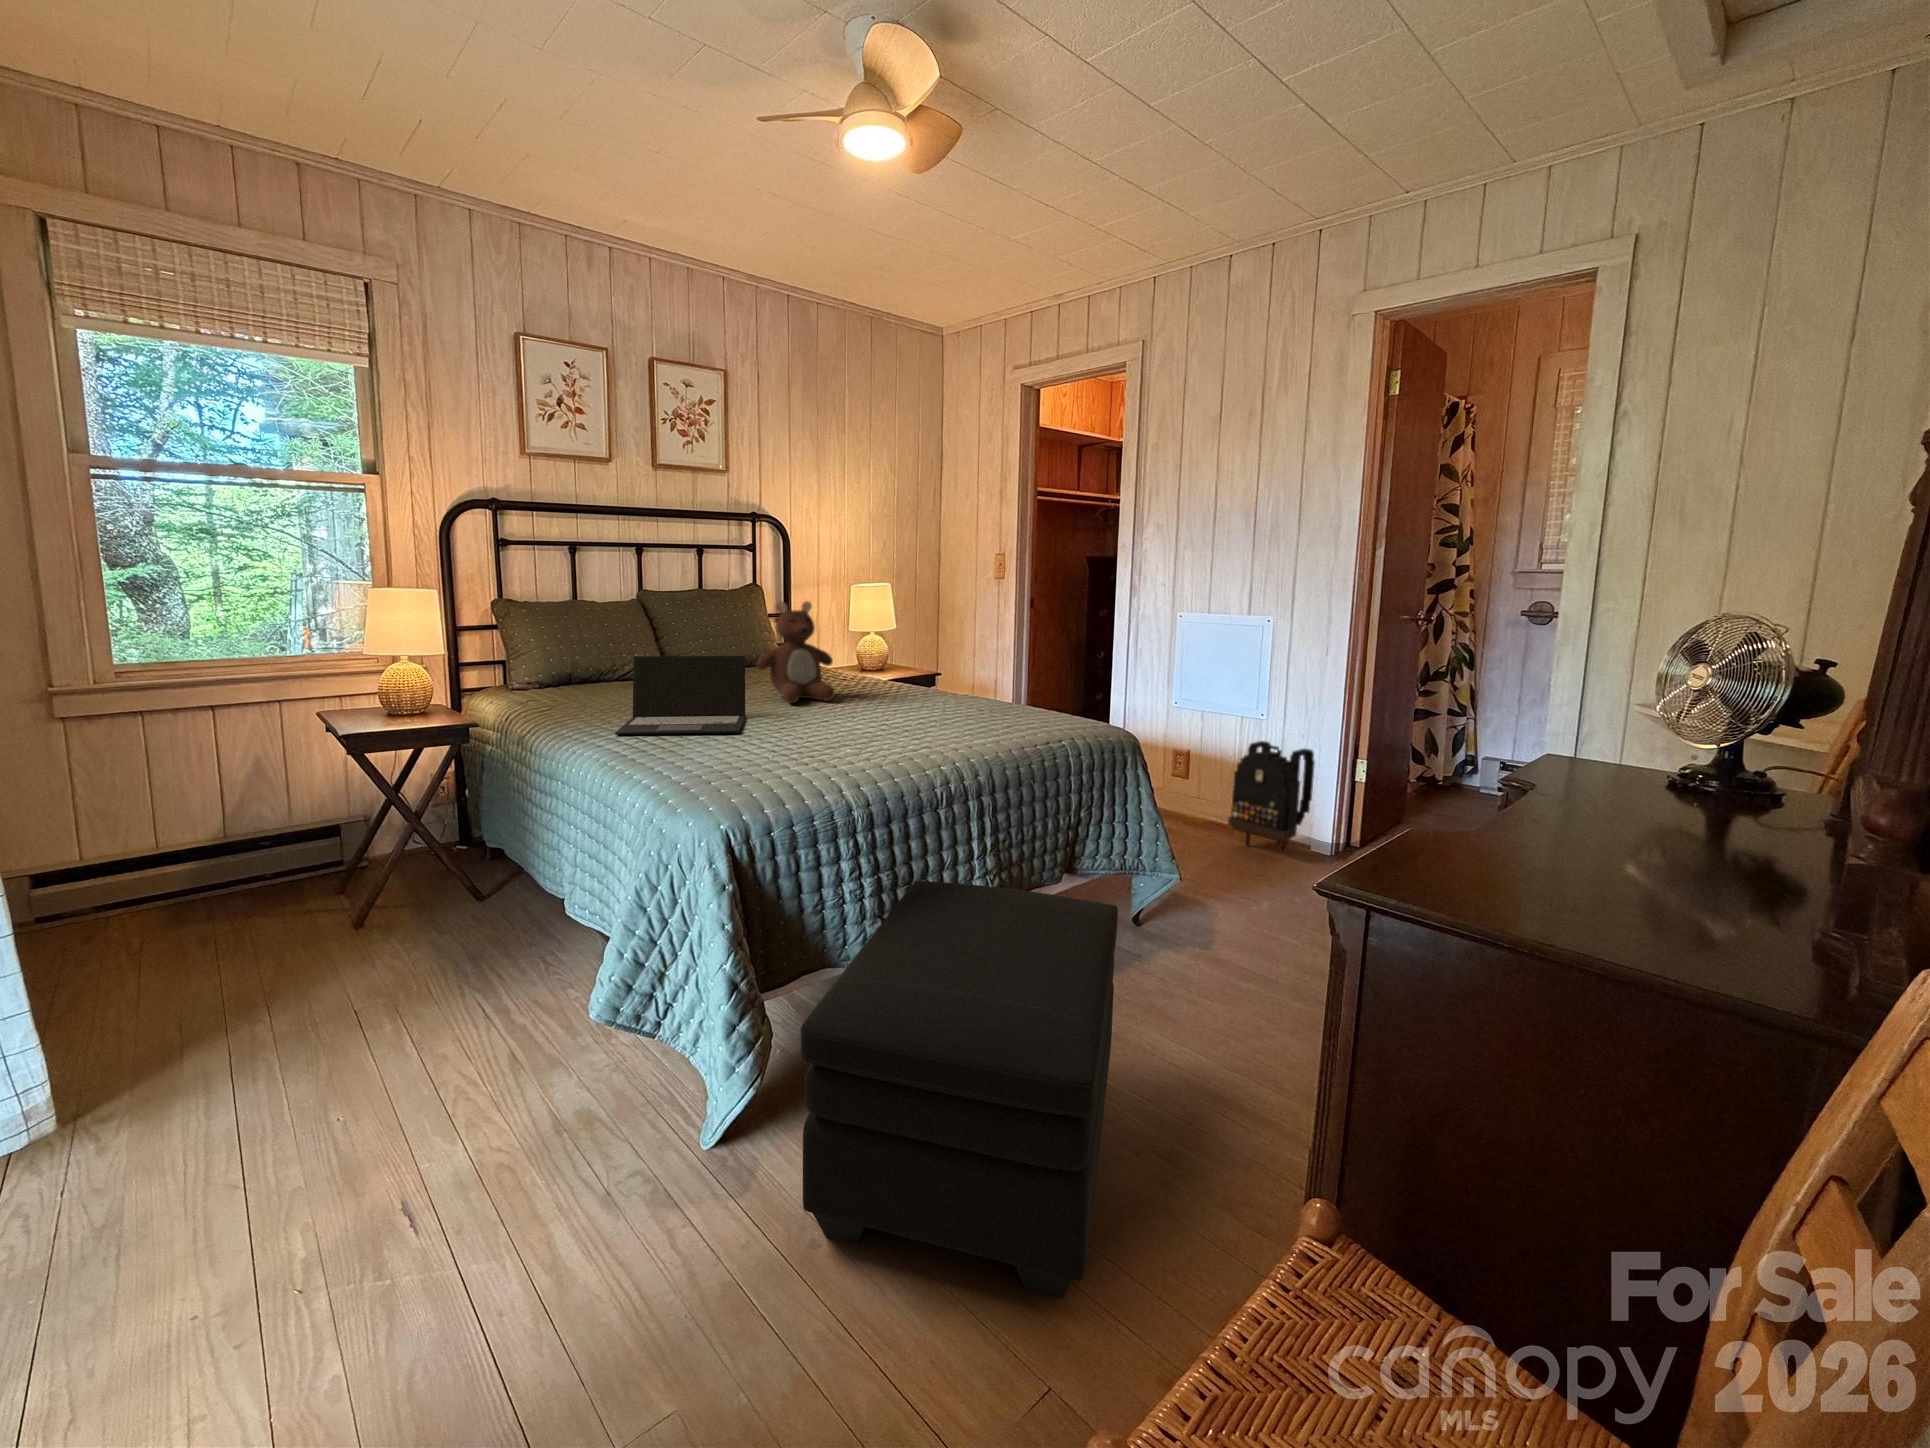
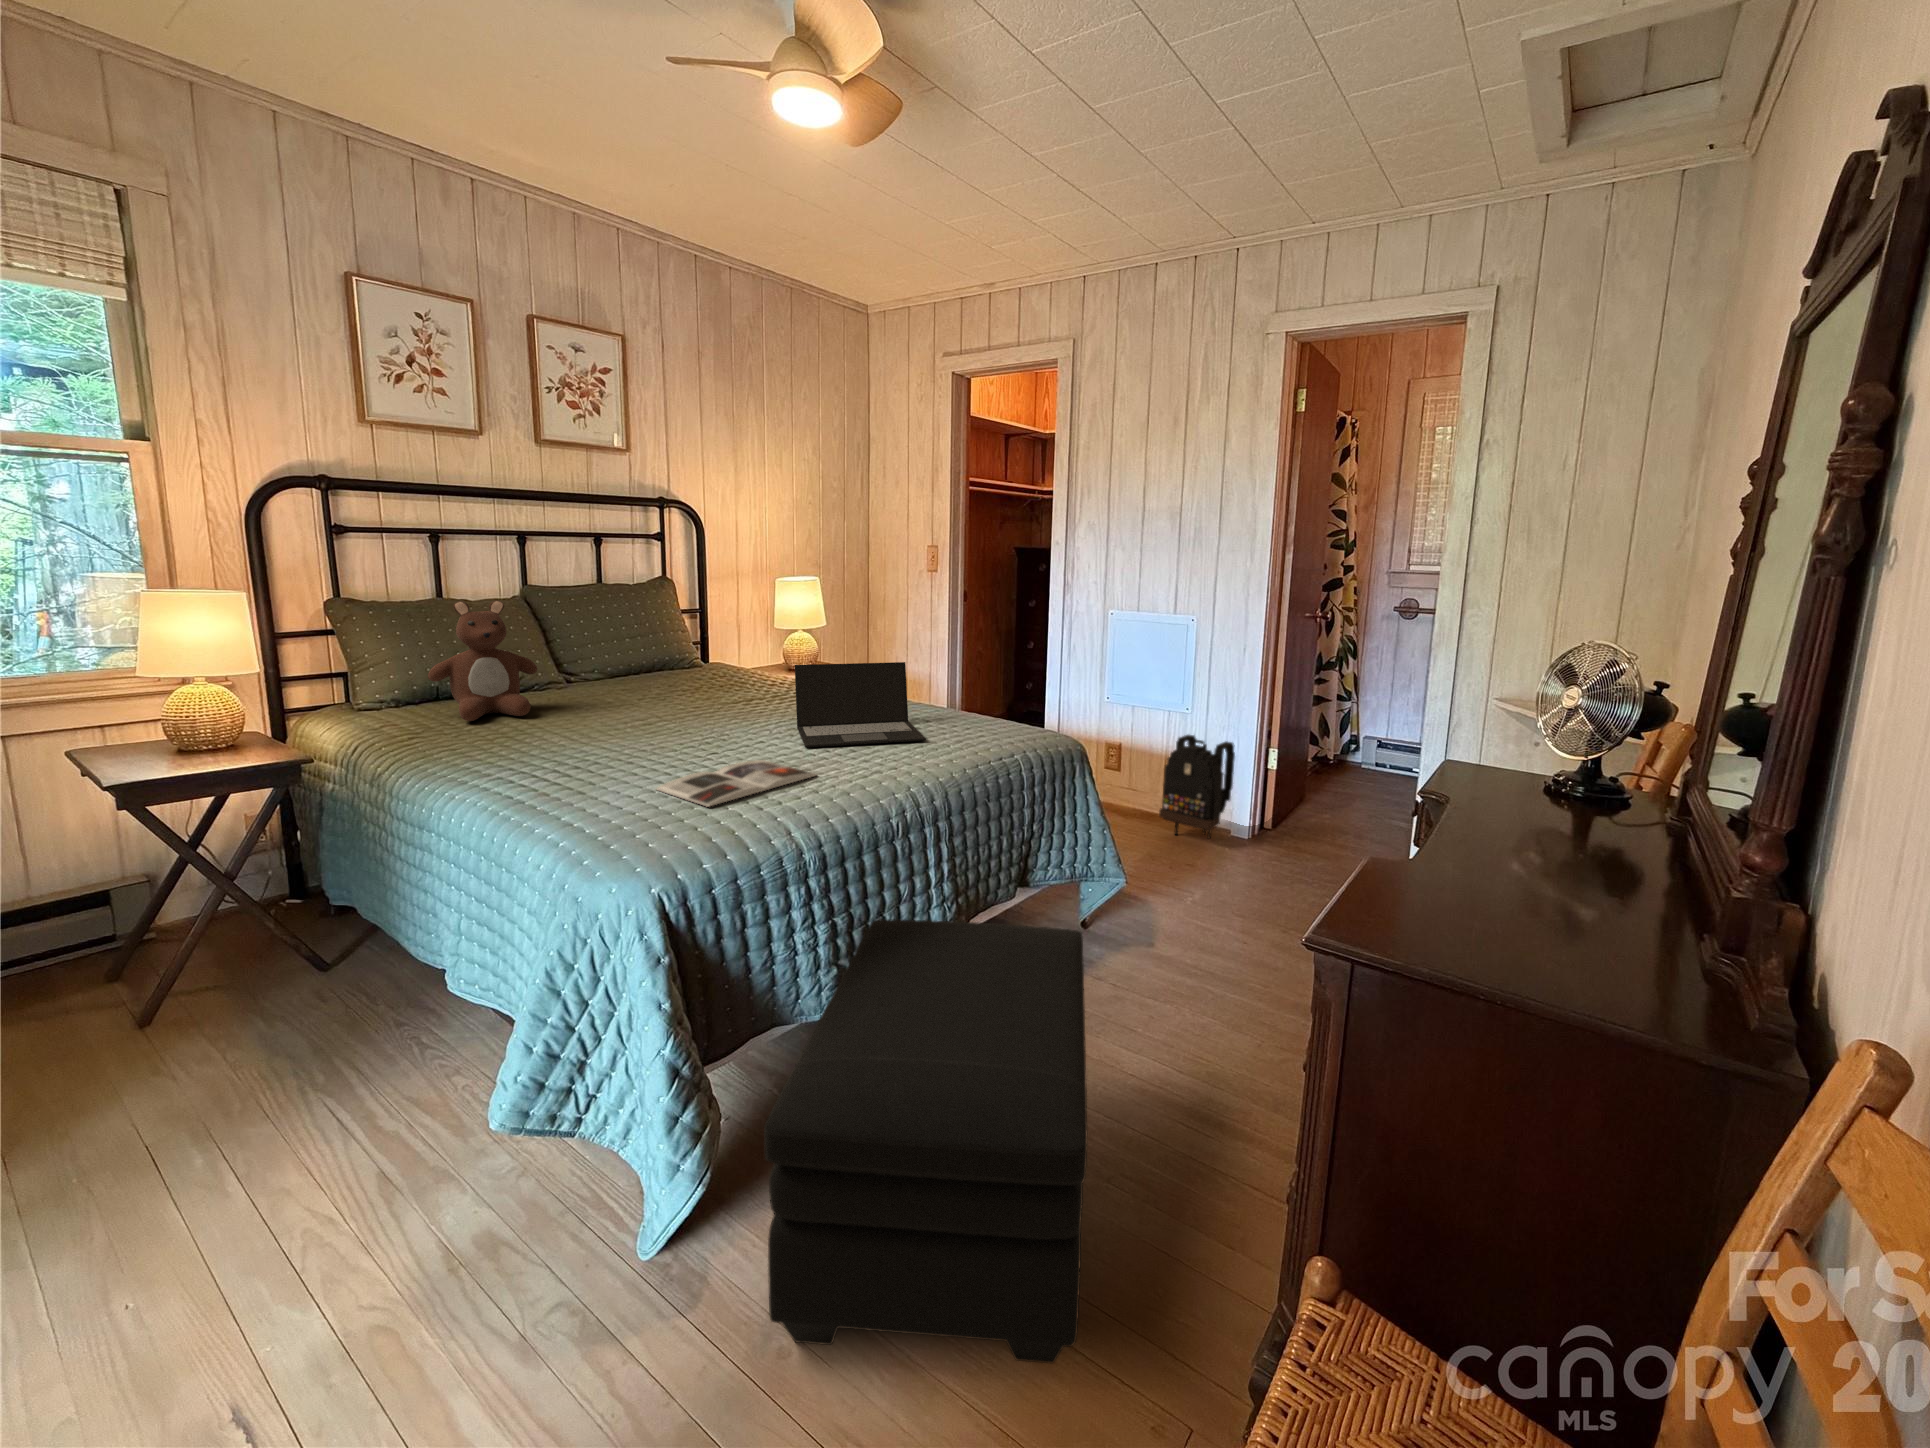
teddy bear: present [757,601,835,703] -> present [428,600,537,721]
laptop: present [615,656,745,735] -> present [795,662,926,747]
magazine: none [732,734,872,767] -> present [657,760,816,806]

